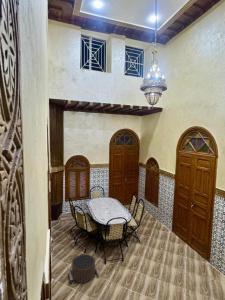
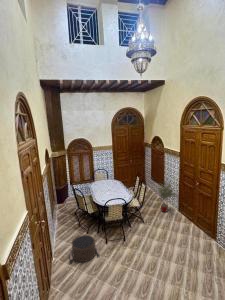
potted tree: none [152,201,171,232] -> present [159,182,176,212]

